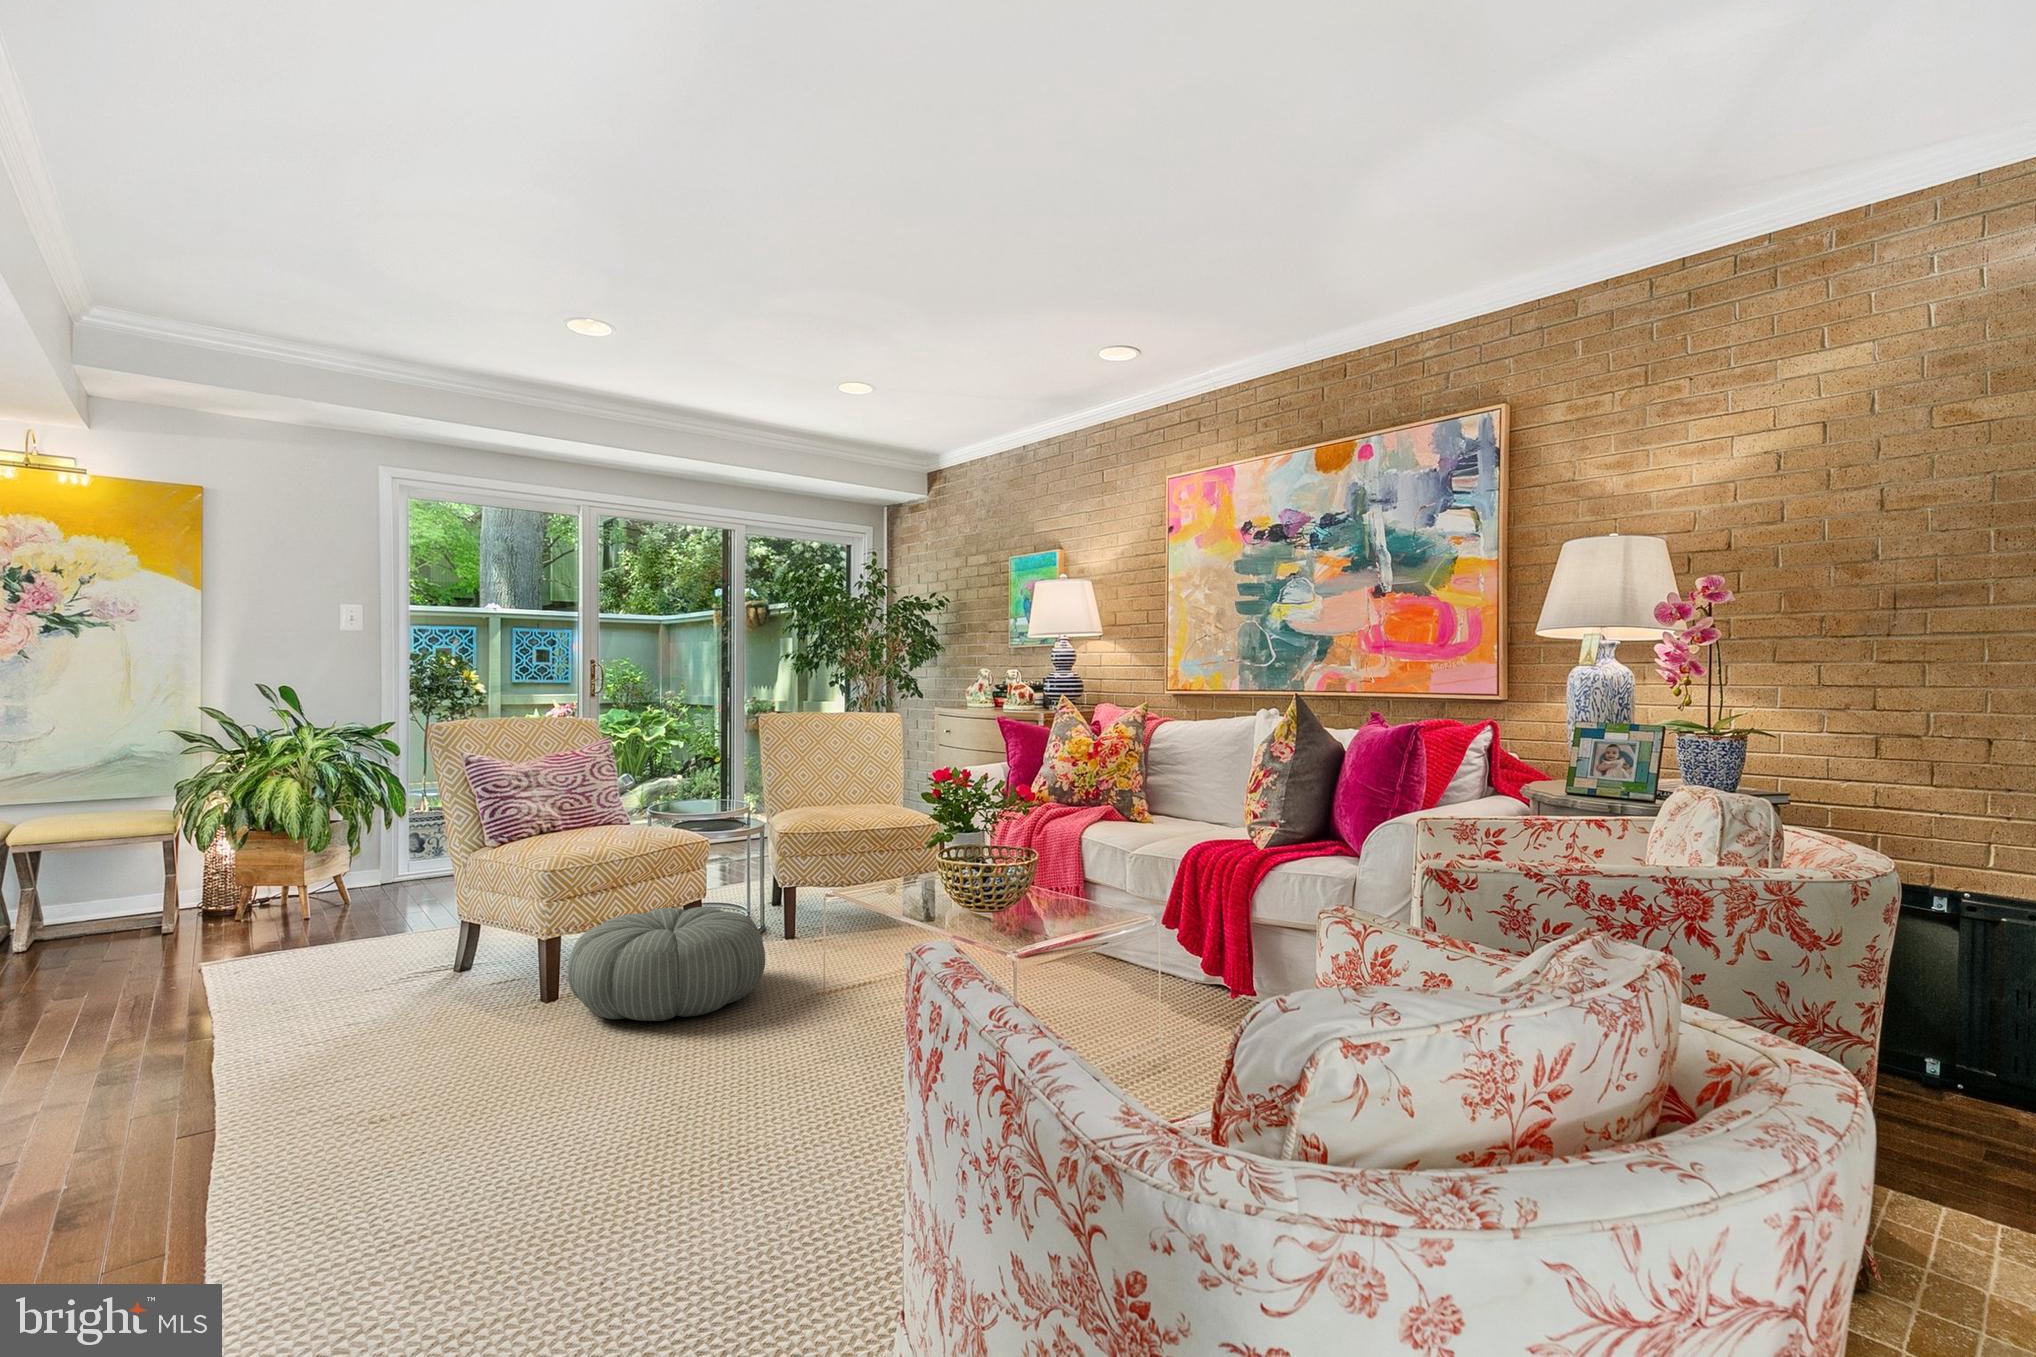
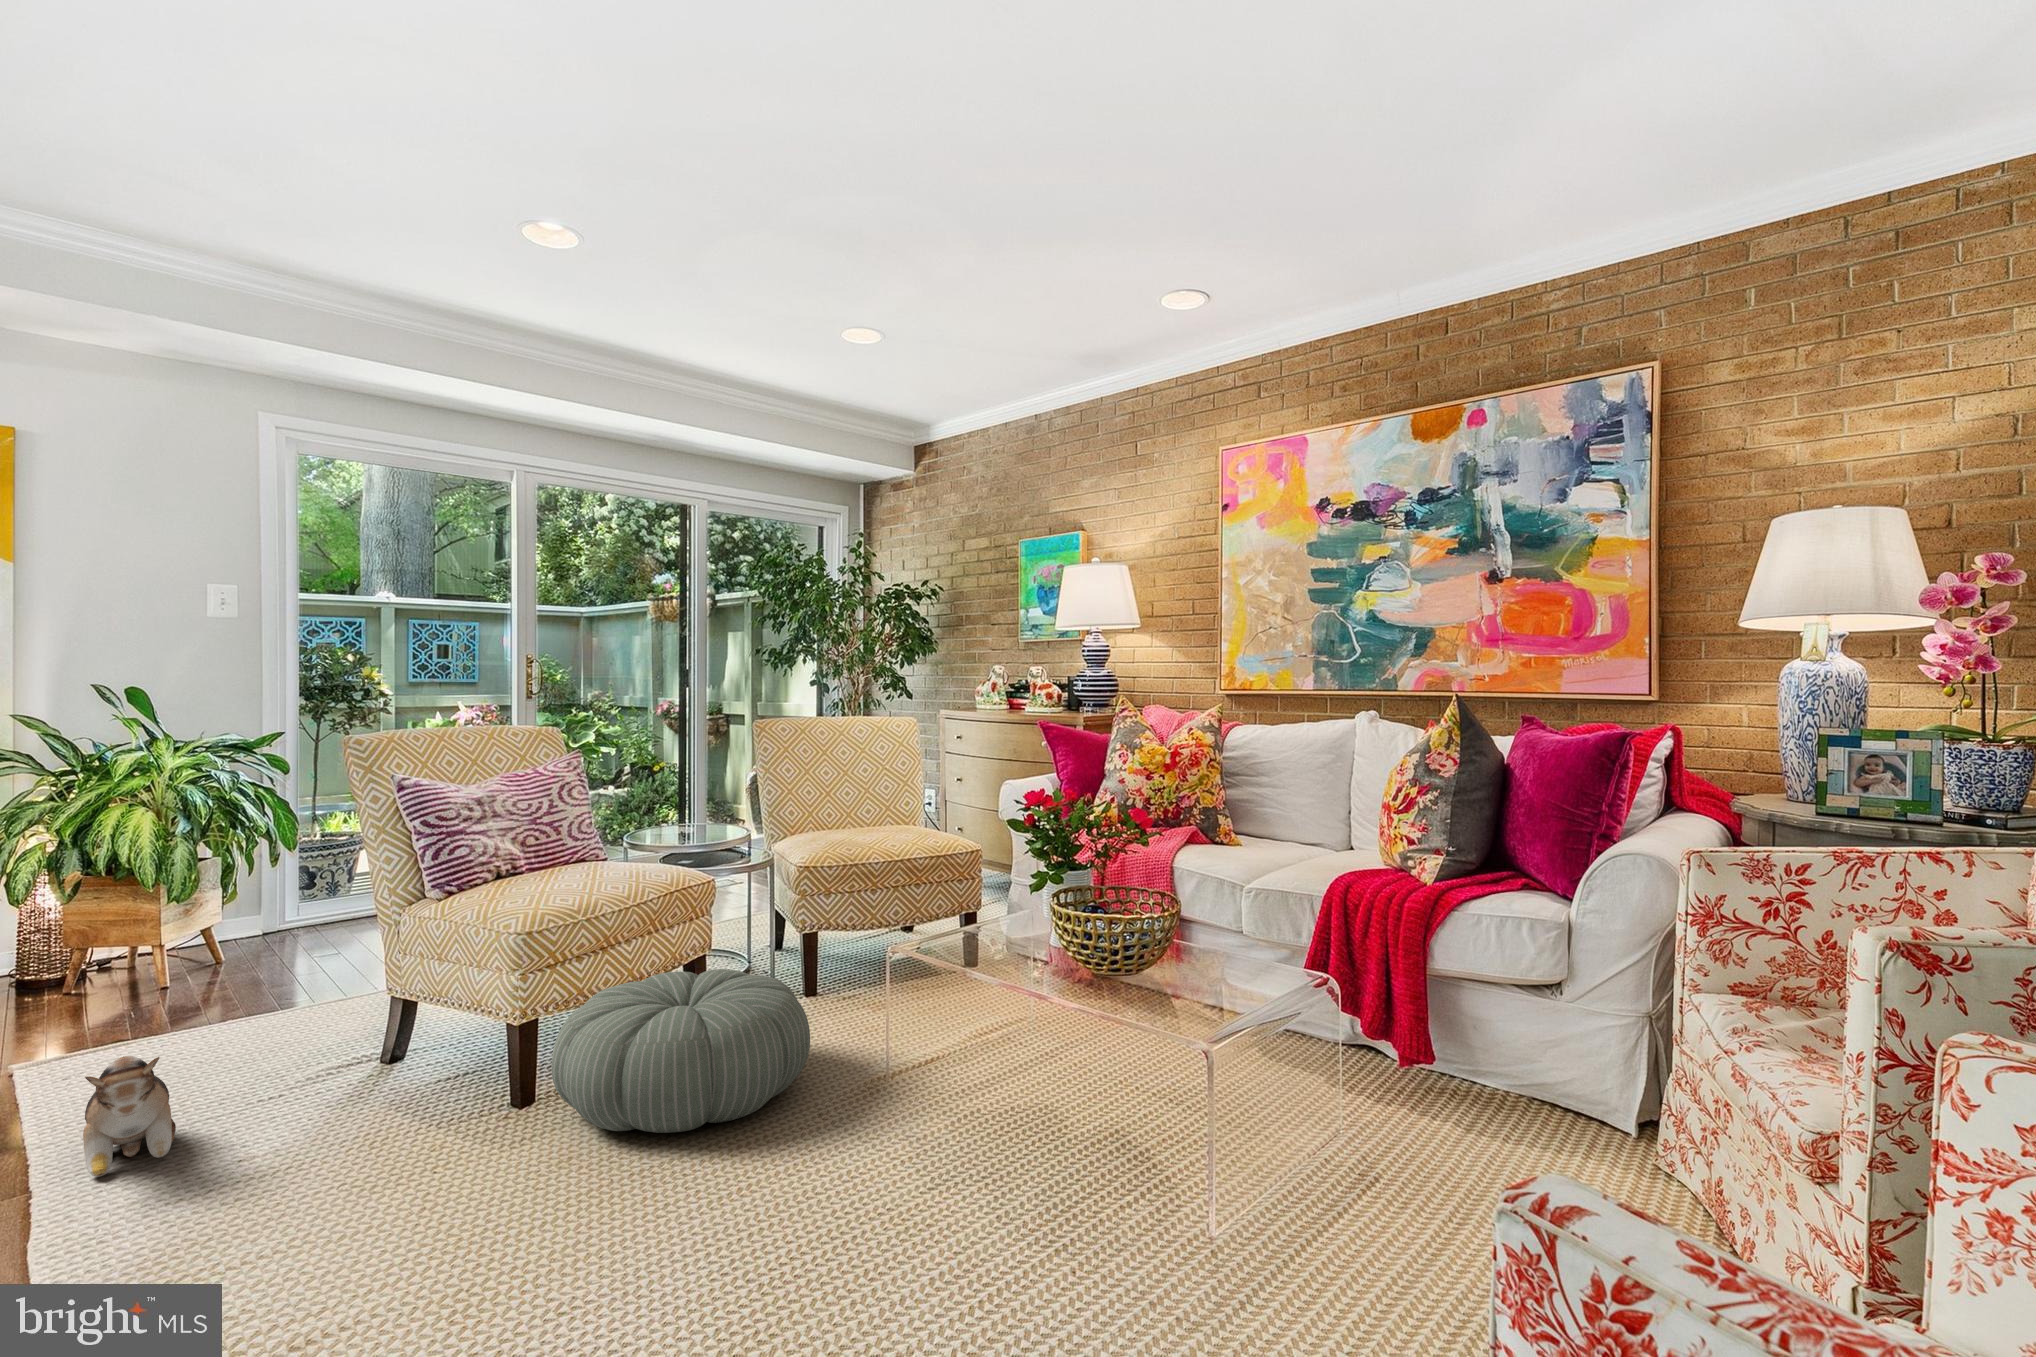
plush toy: none [244,948,306,1033] -> present [83,1056,176,1177]

